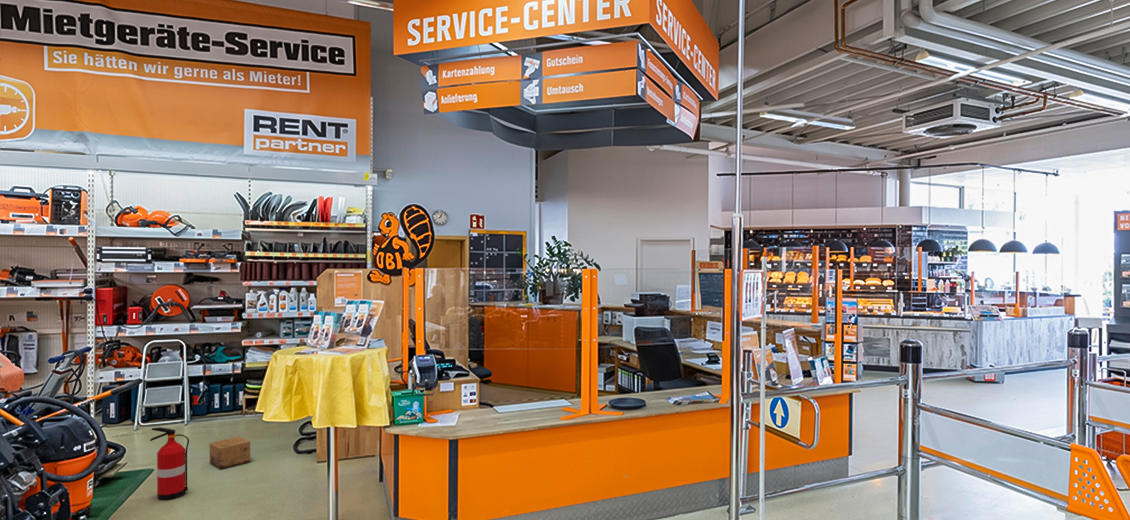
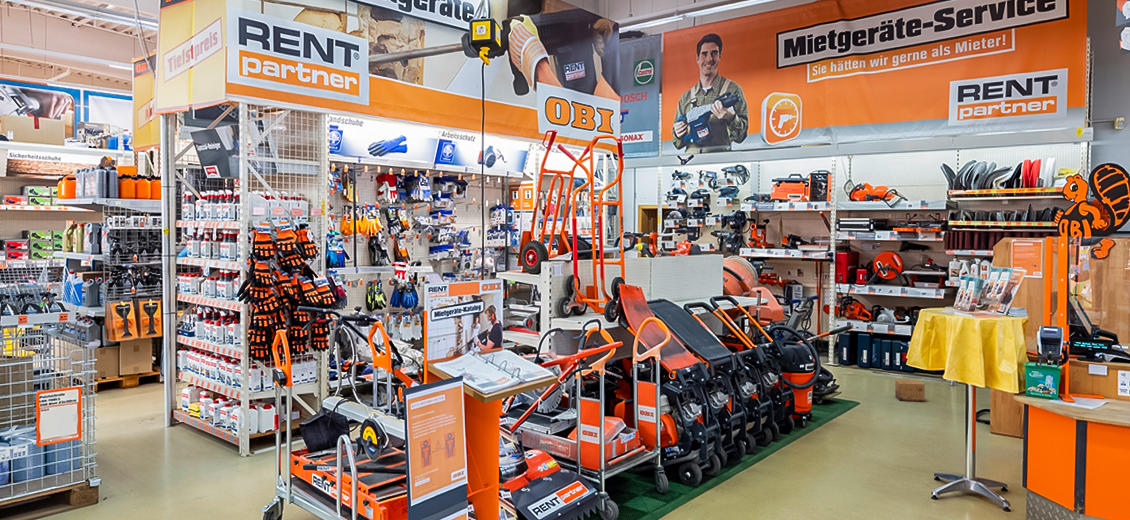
fire extinguisher: present [150,427,189,500] -> none [846,352,871,407]

